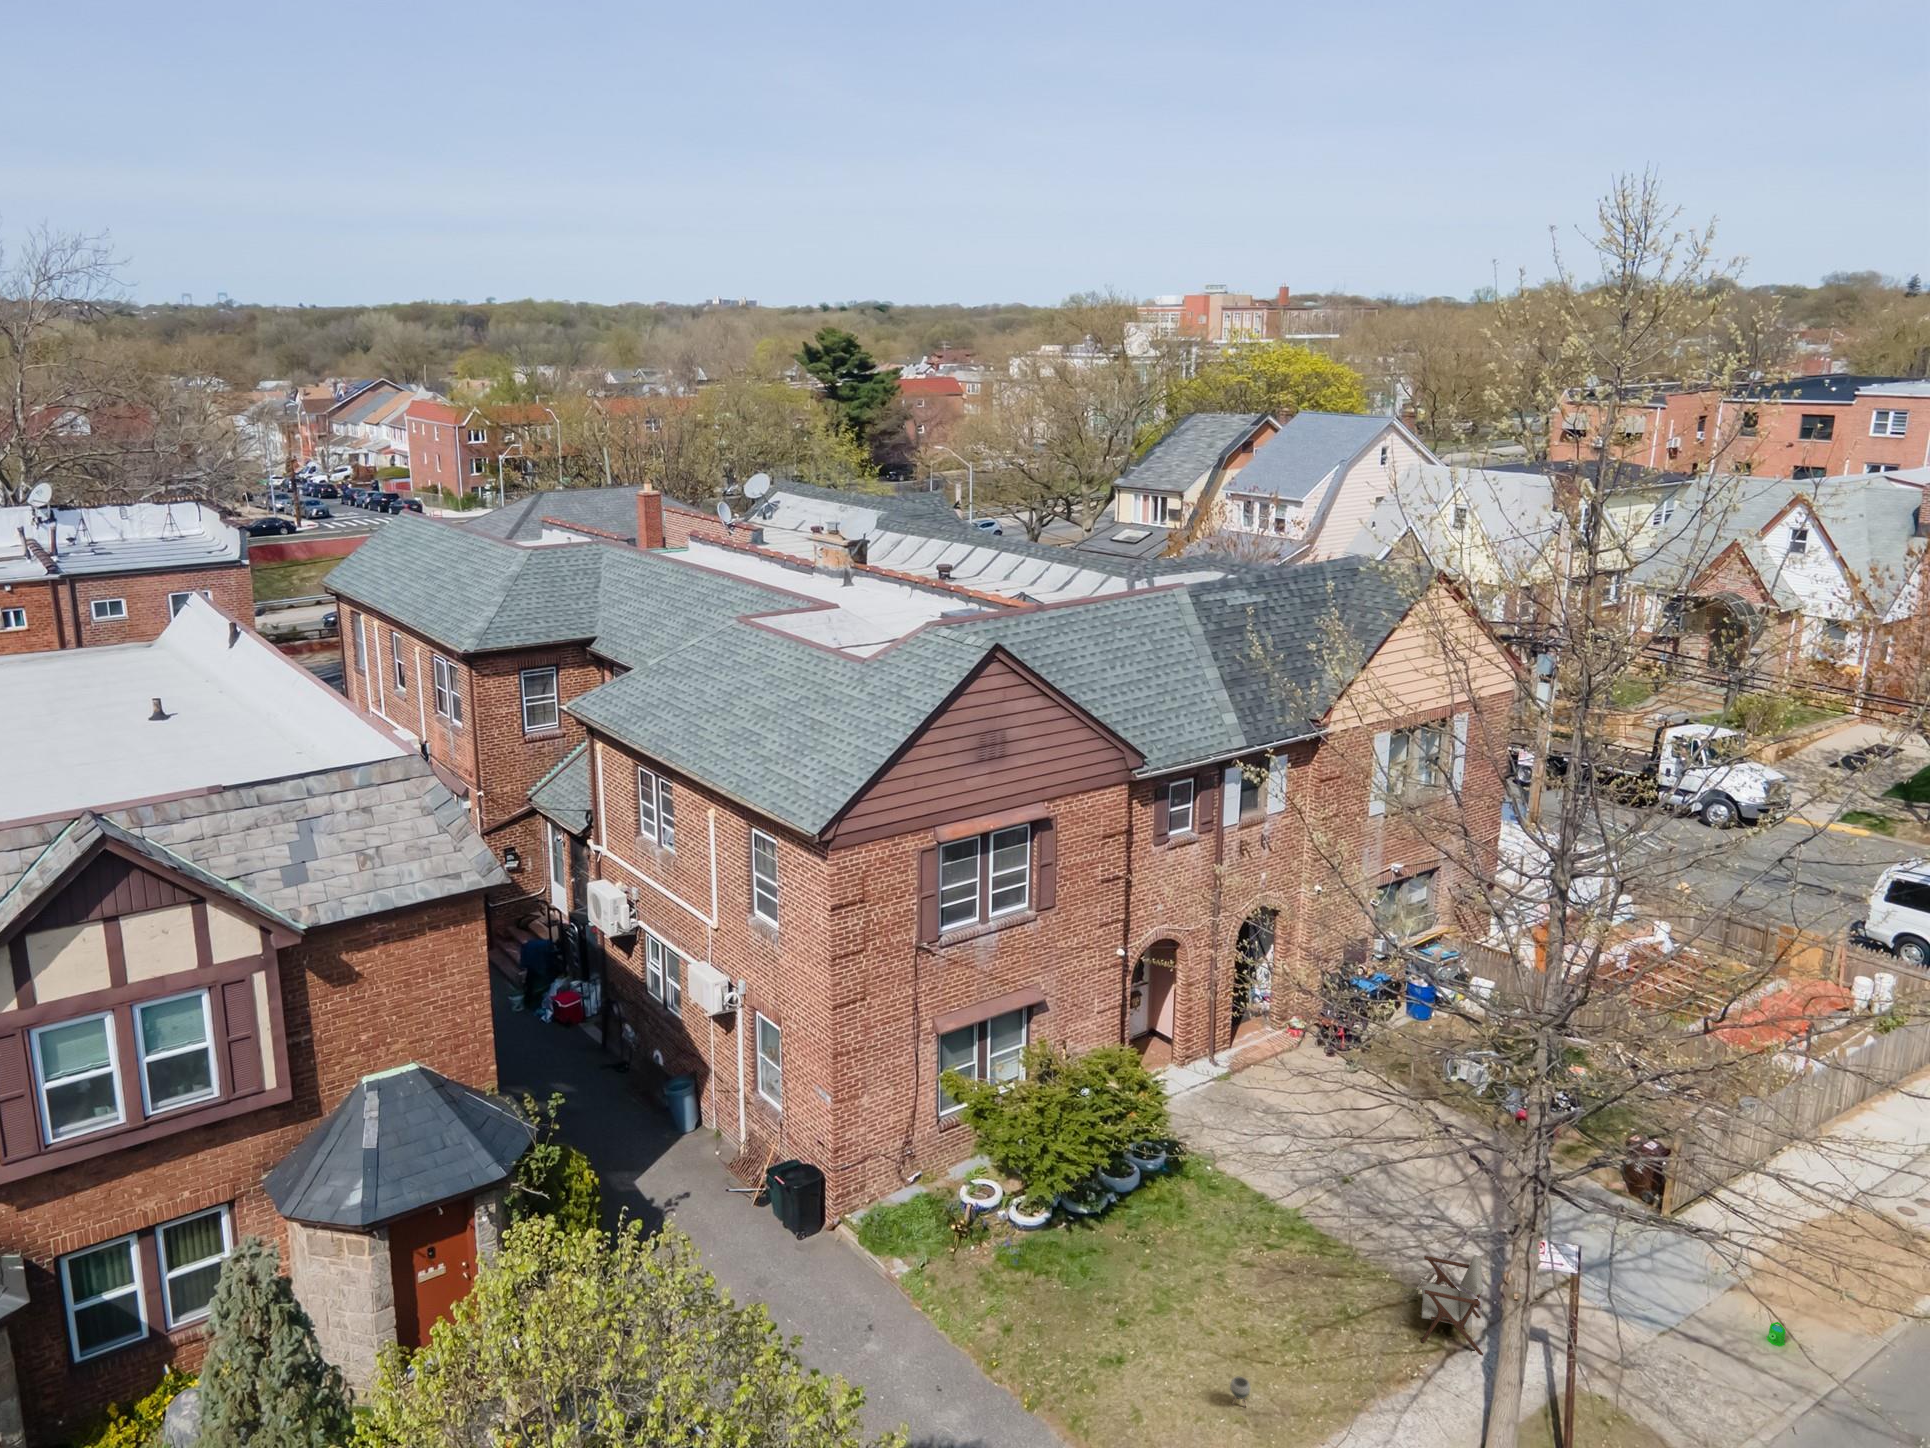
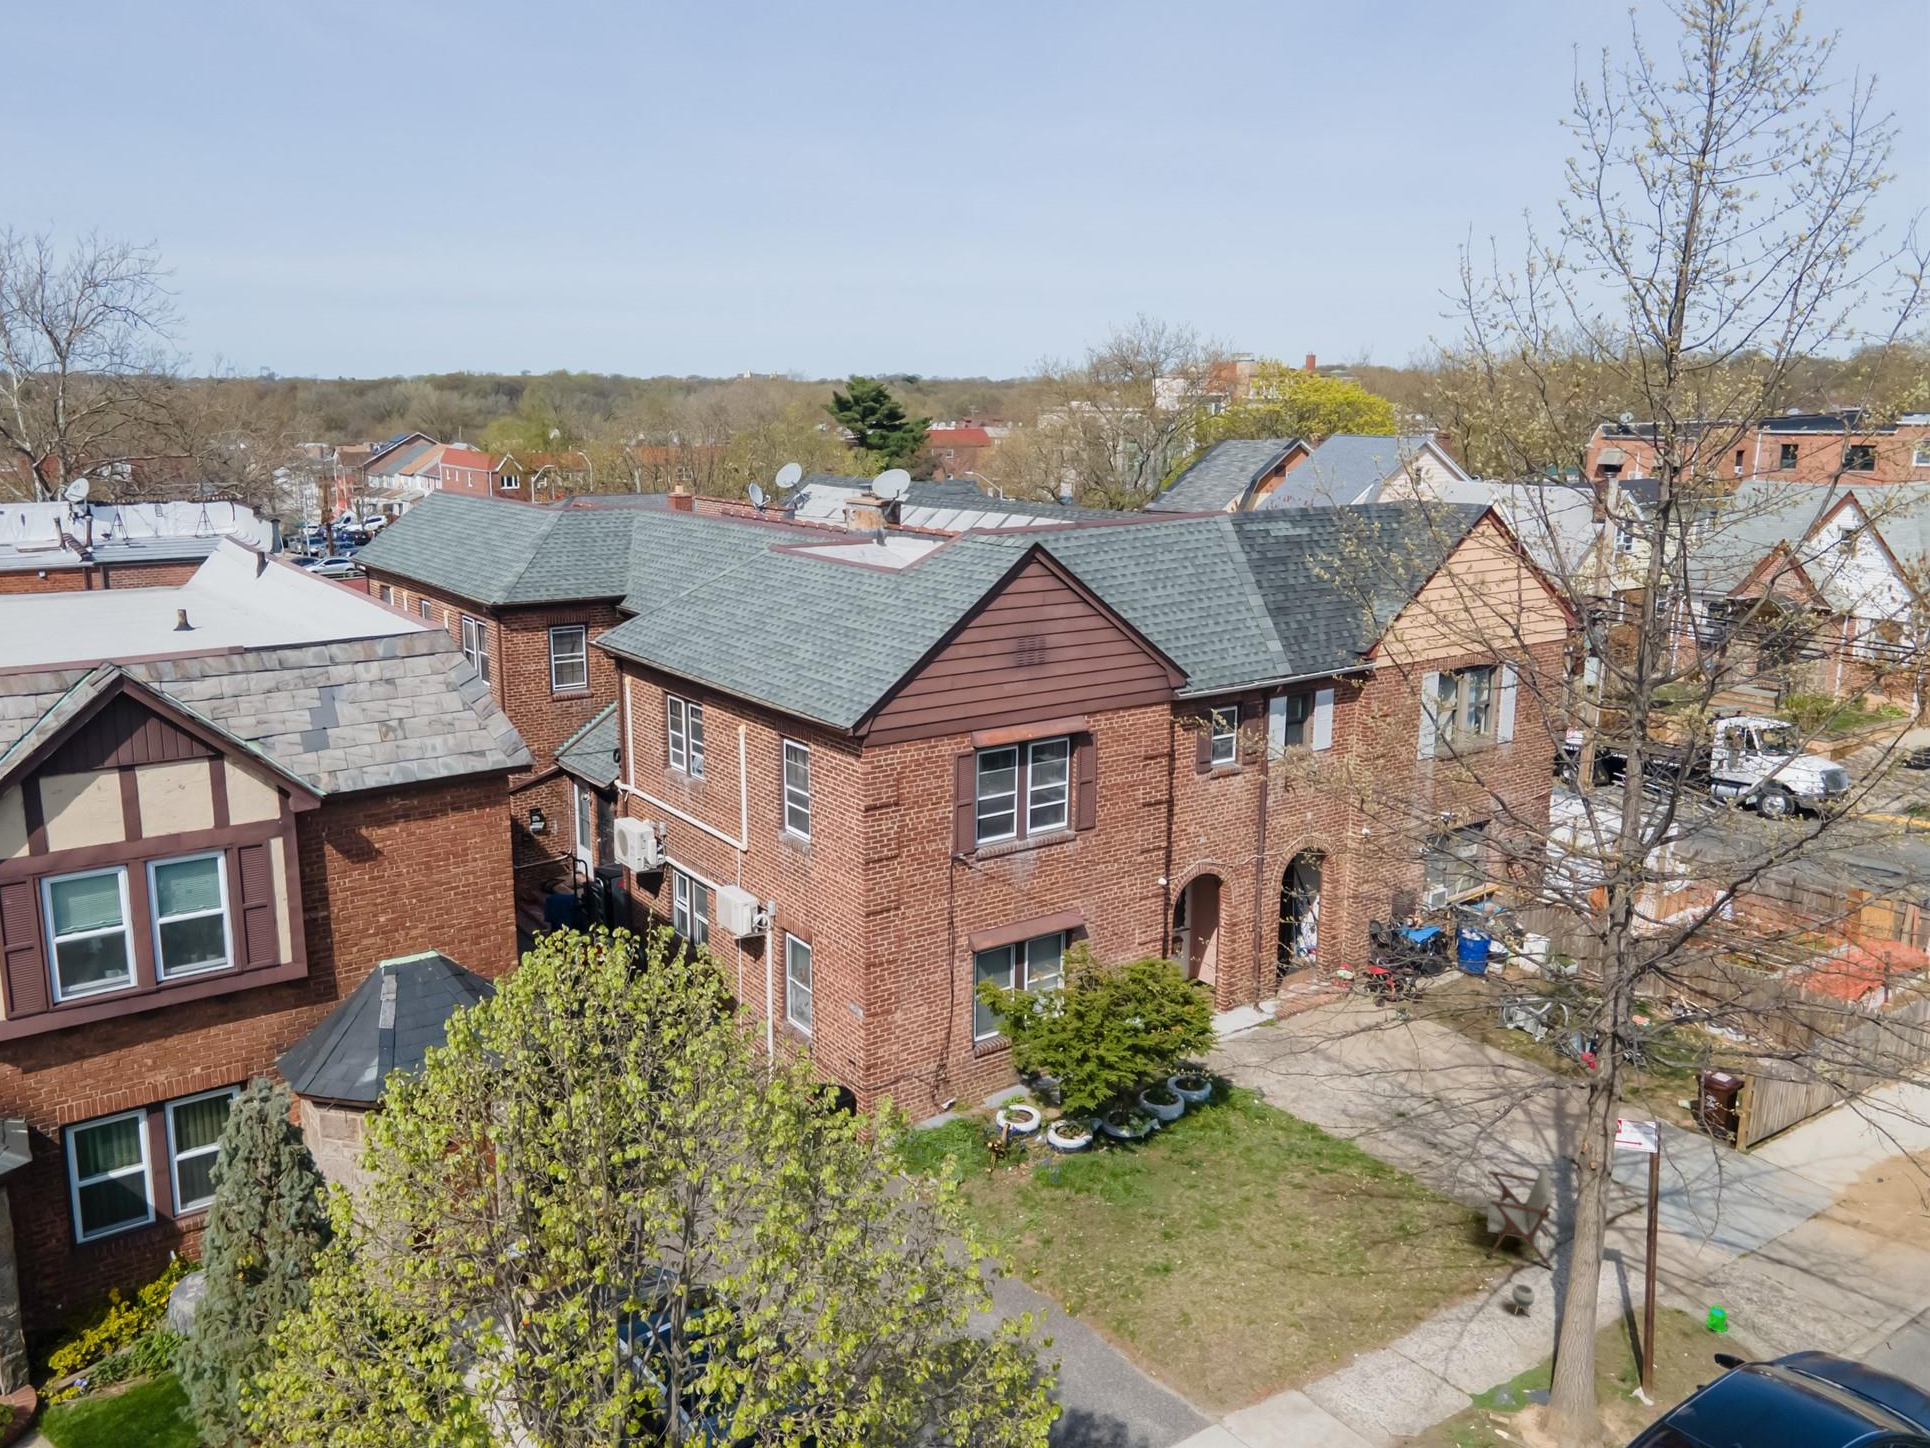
watering can: present [1767,1322,1785,1346] -> present [1707,1304,1727,1332]
planter: present [1230,1376,1250,1406] -> present [1512,1284,1535,1315]

